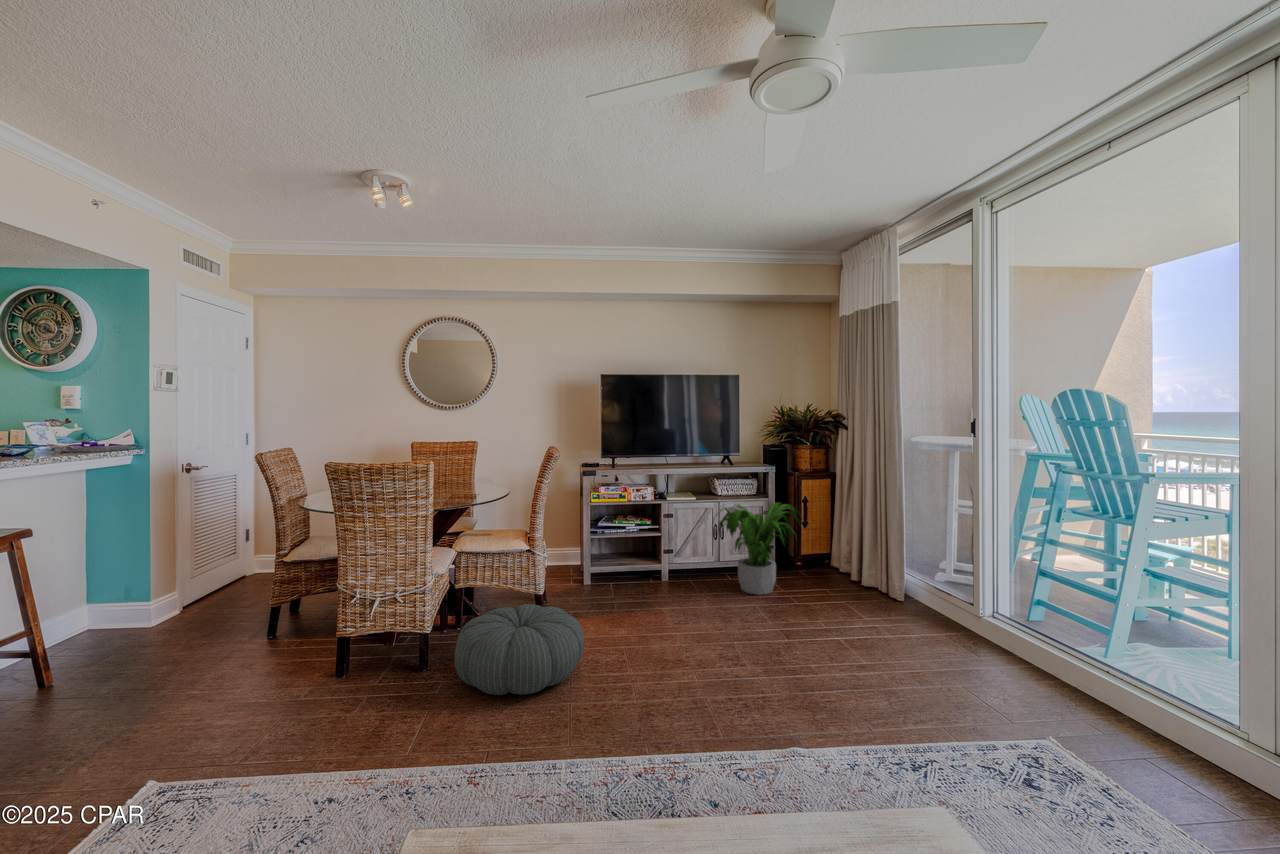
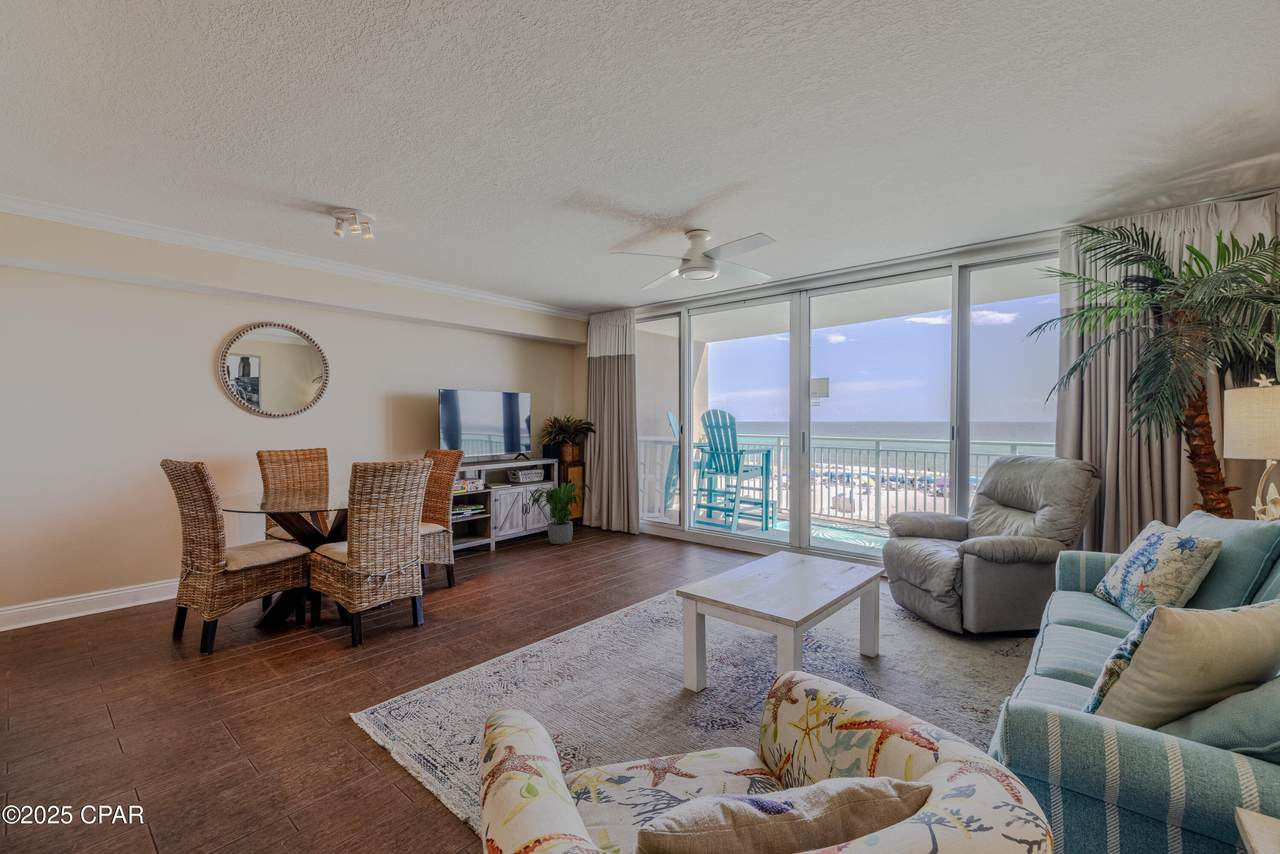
pouf: present [454,604,584,695] -> none [442,560,533,616]

